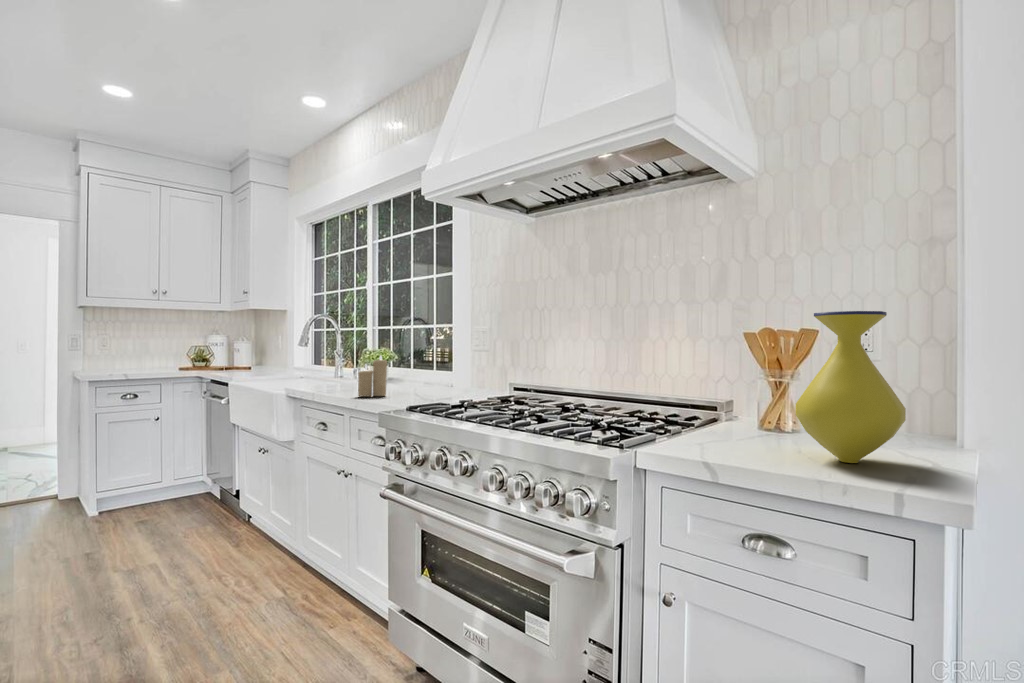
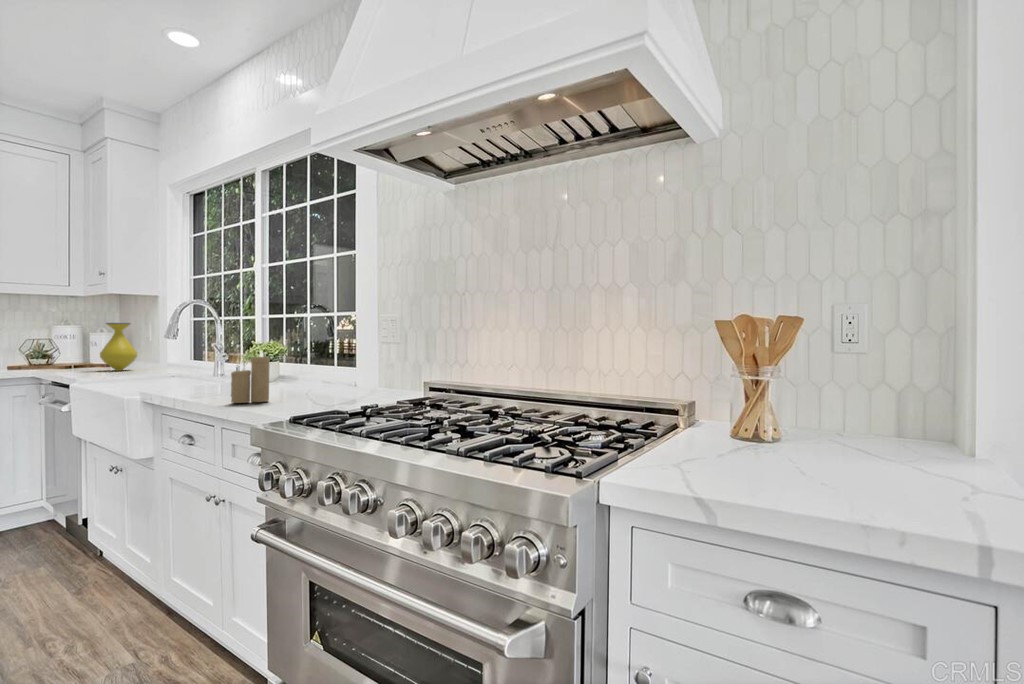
vase: present [796,311,906,463] -> present [100,323,137,371]

